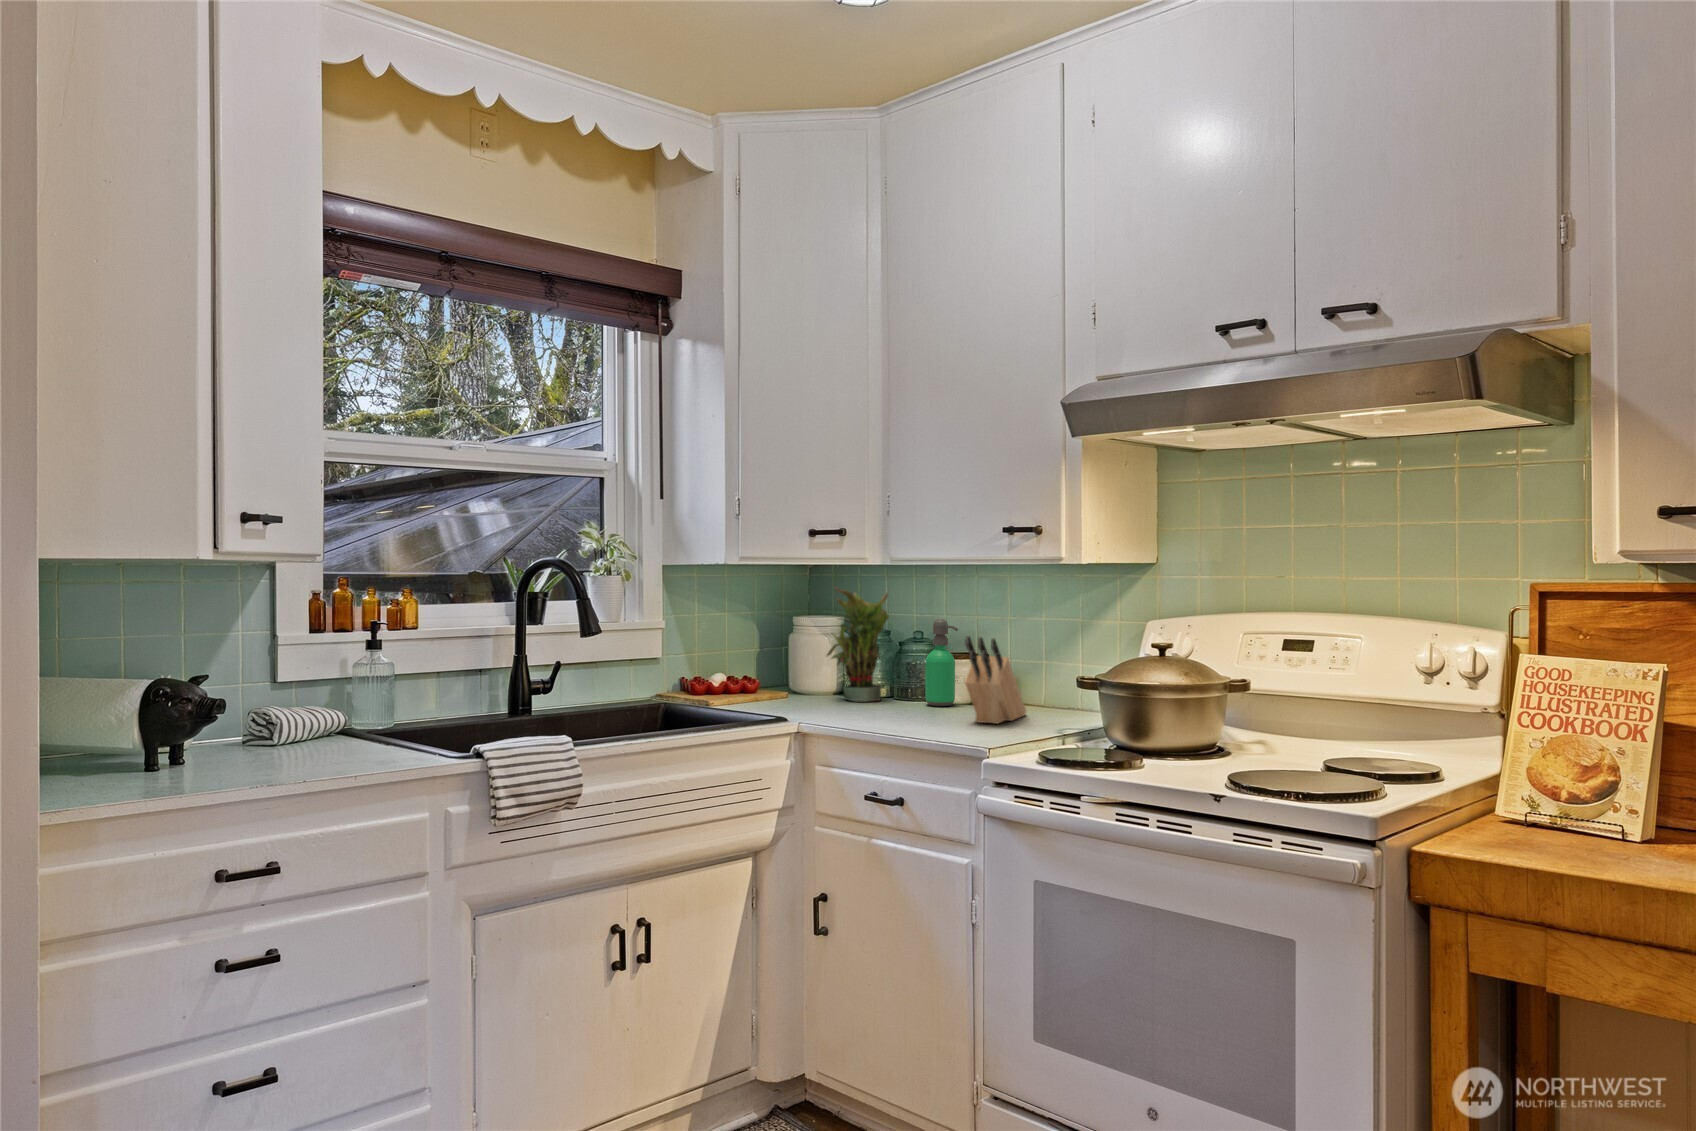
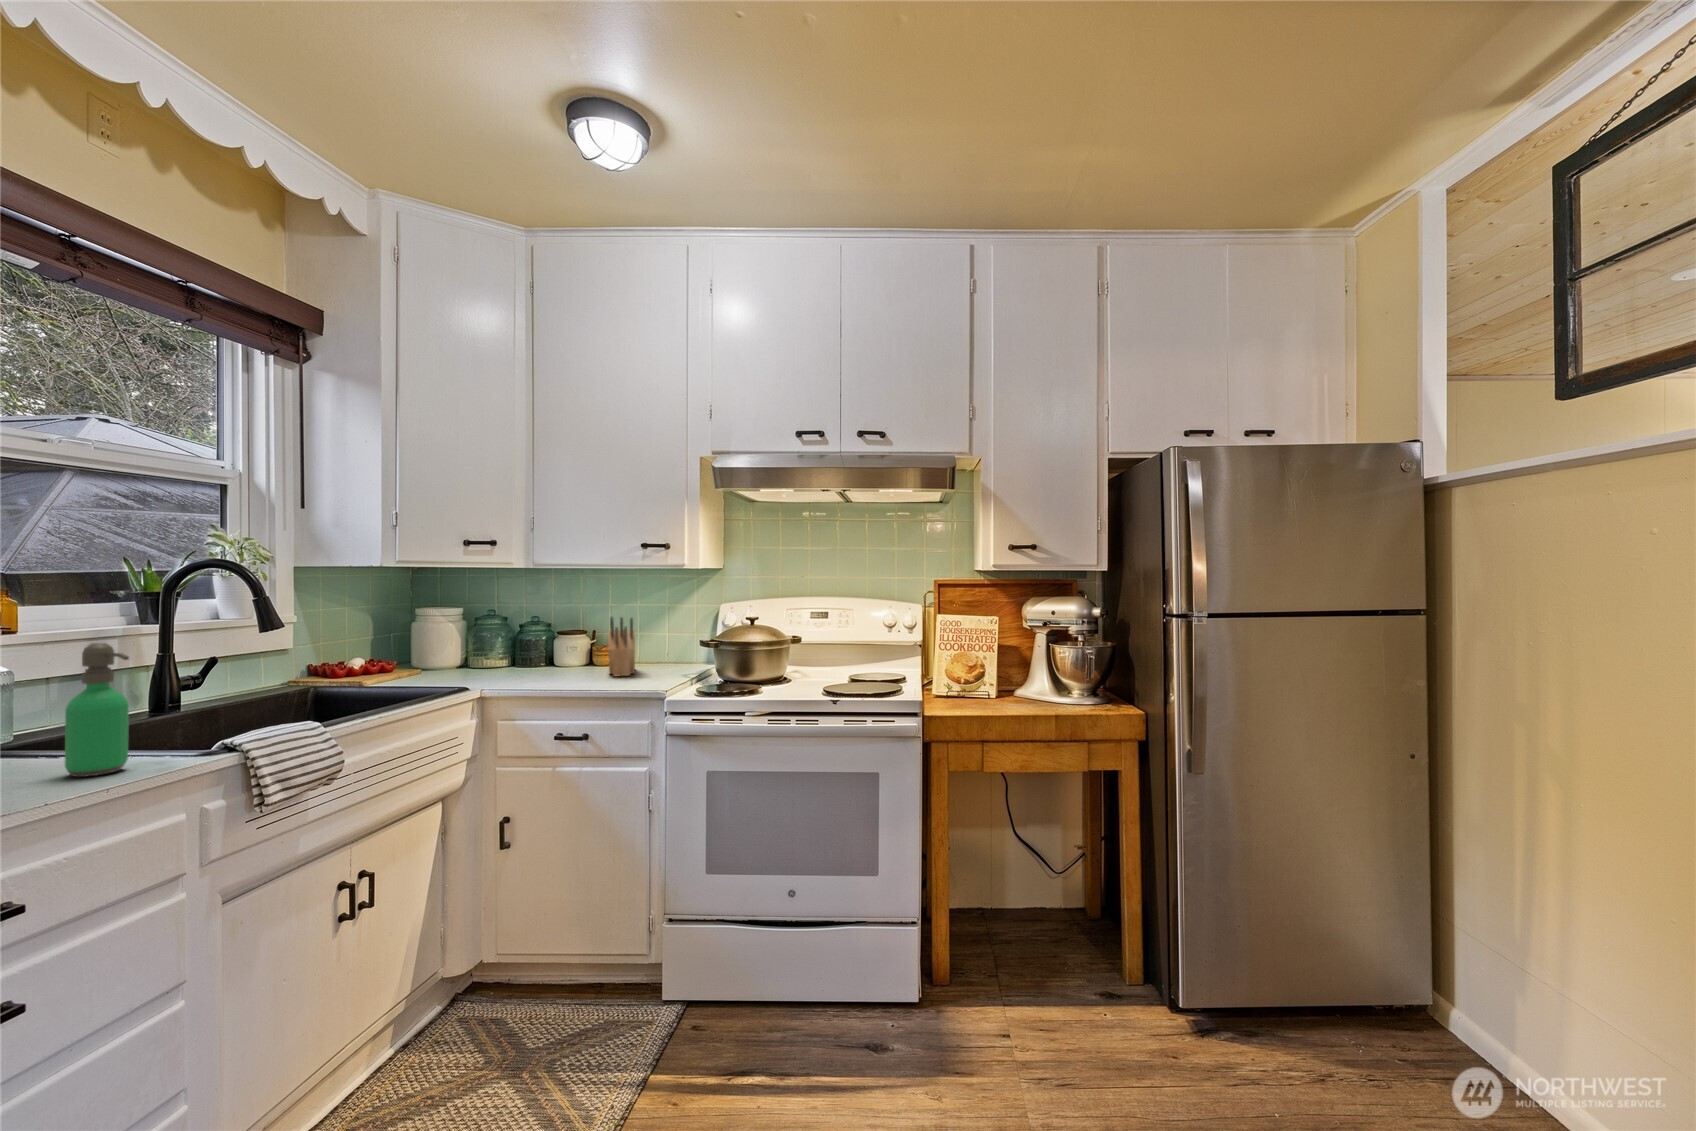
potted plant: present [827,587,889,702] -> none [462,584,521,671]
soap dispenser: present [925,619,958,706] -> present [65,643,129,777]

